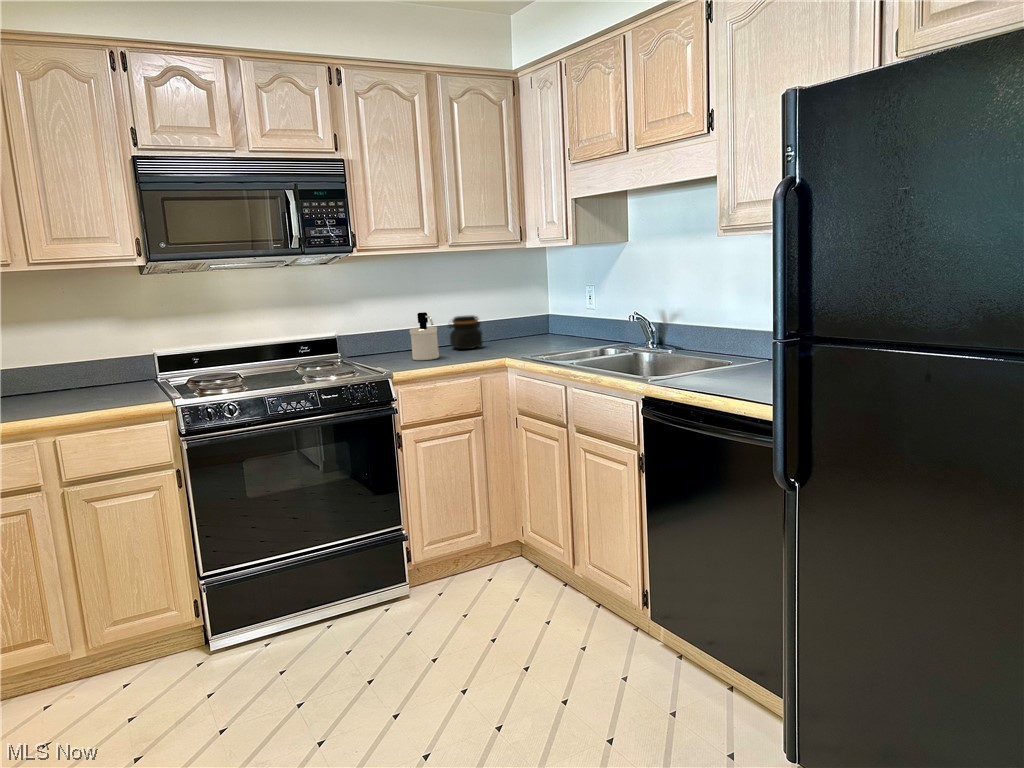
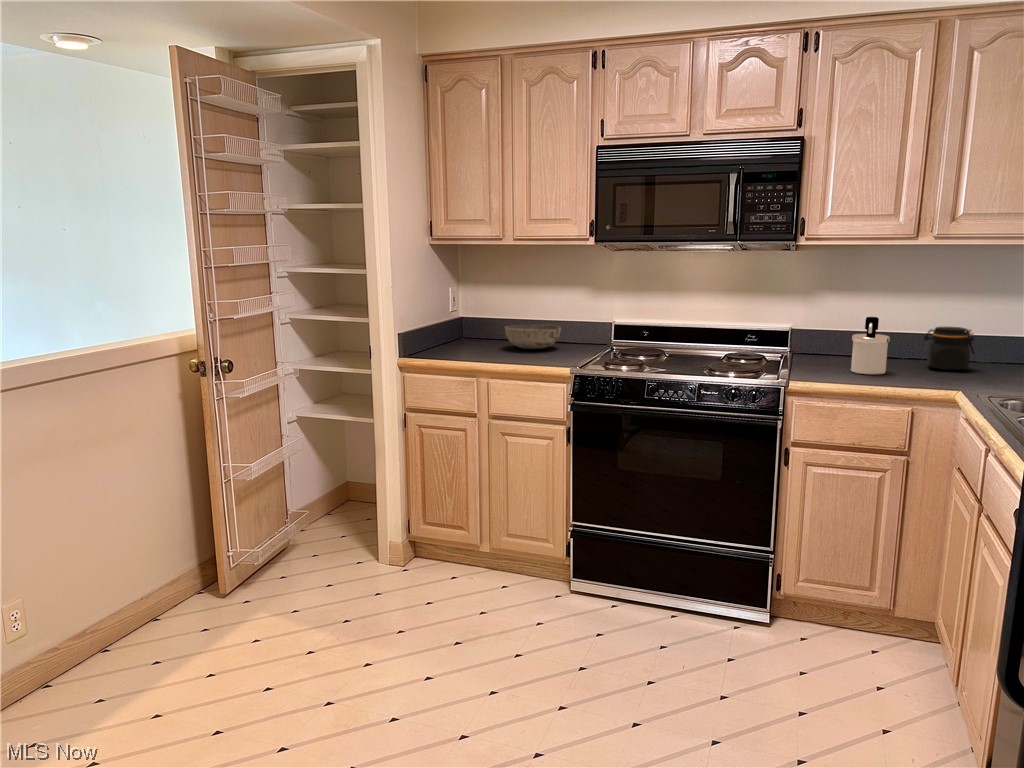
bowl: none [23,367,104,399] -> present [505,325,561,349]

